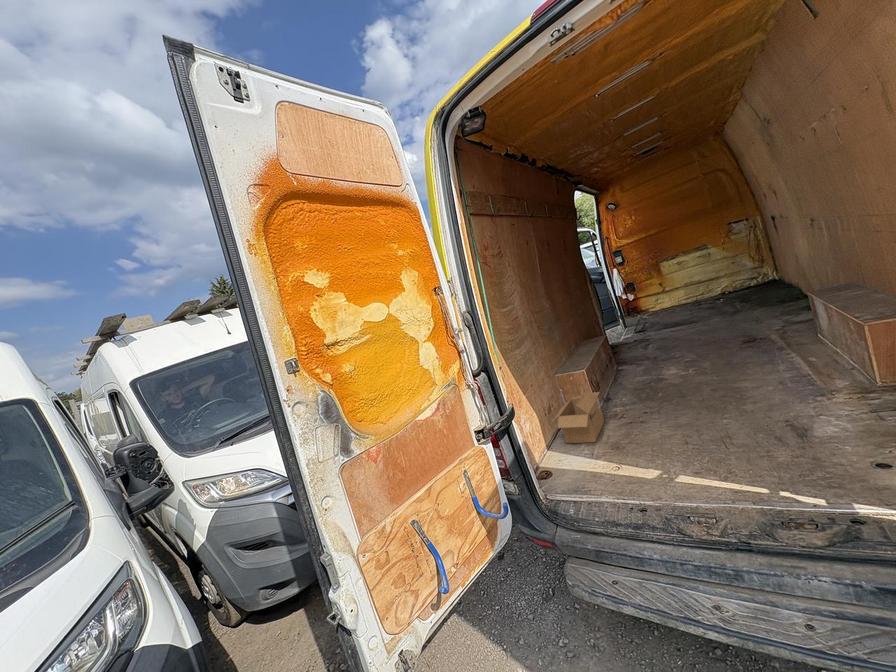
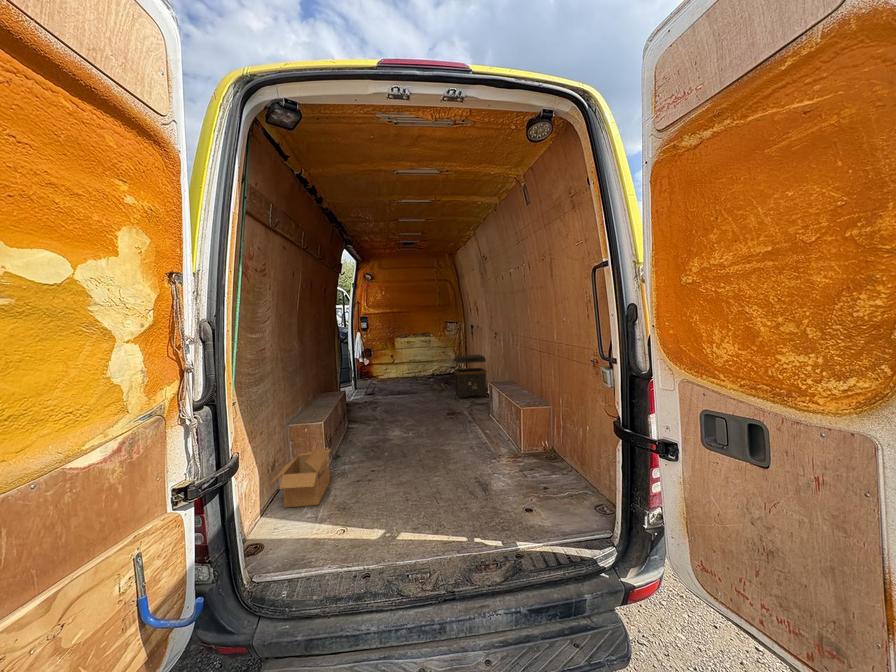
toolbox: none [743,260,805,319] -> present [454,355,486,397]

